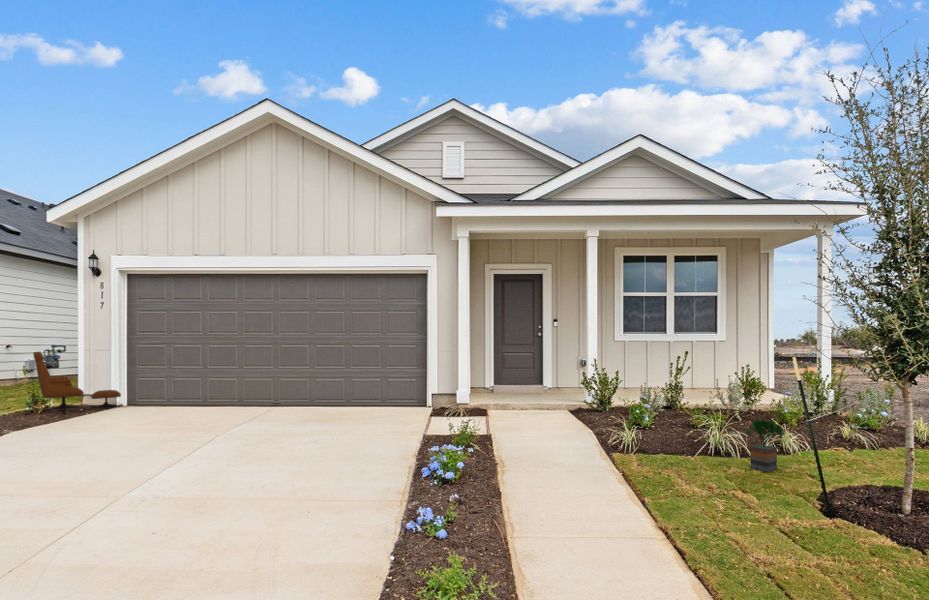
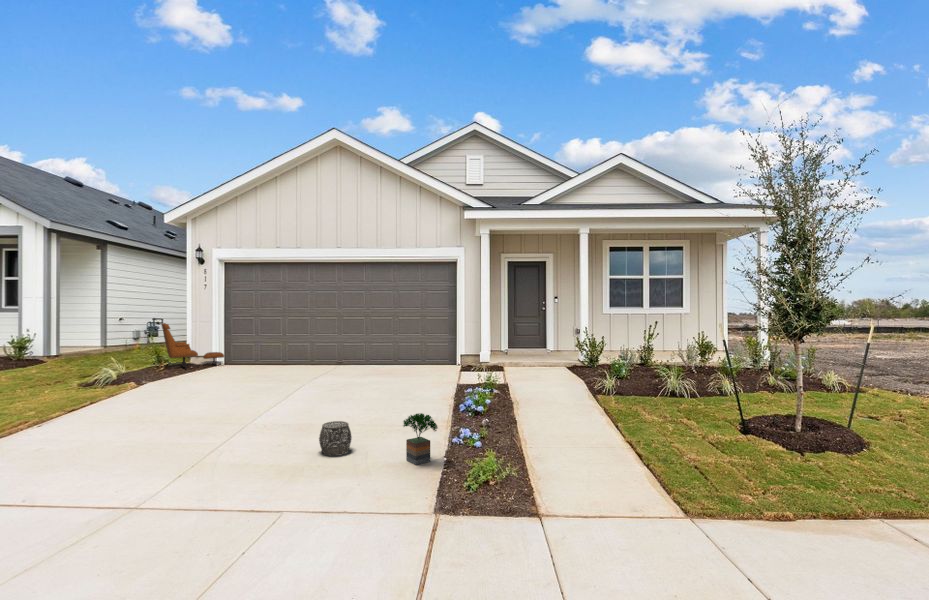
potted tree: present [745,420,785,472] -> present [403,413,438,465]
woven basket: none [193,501,245,556] -> present [319,421,352,455]

